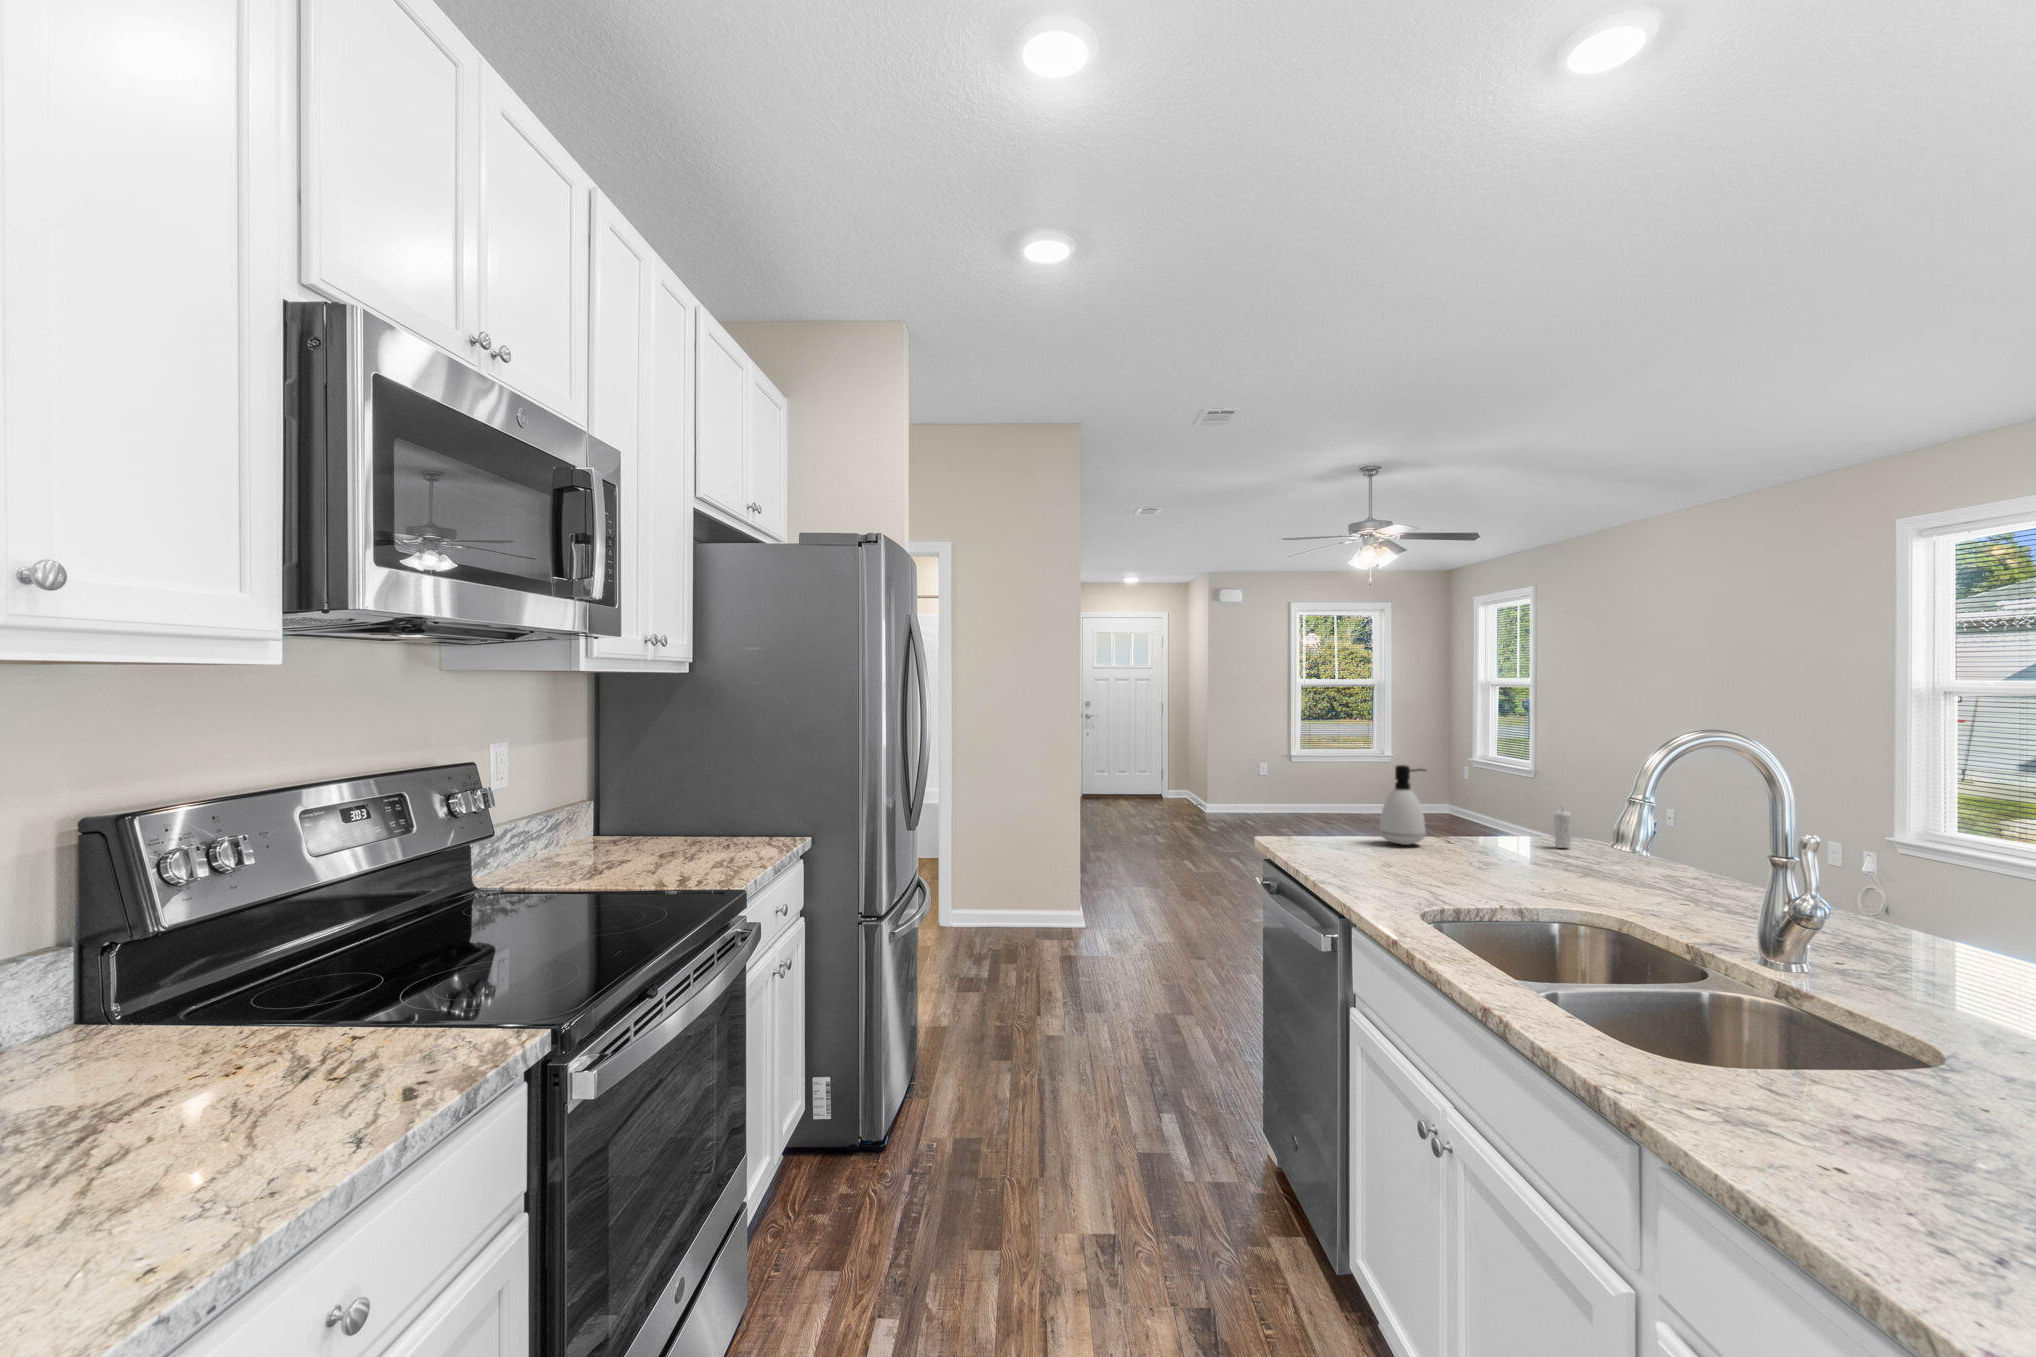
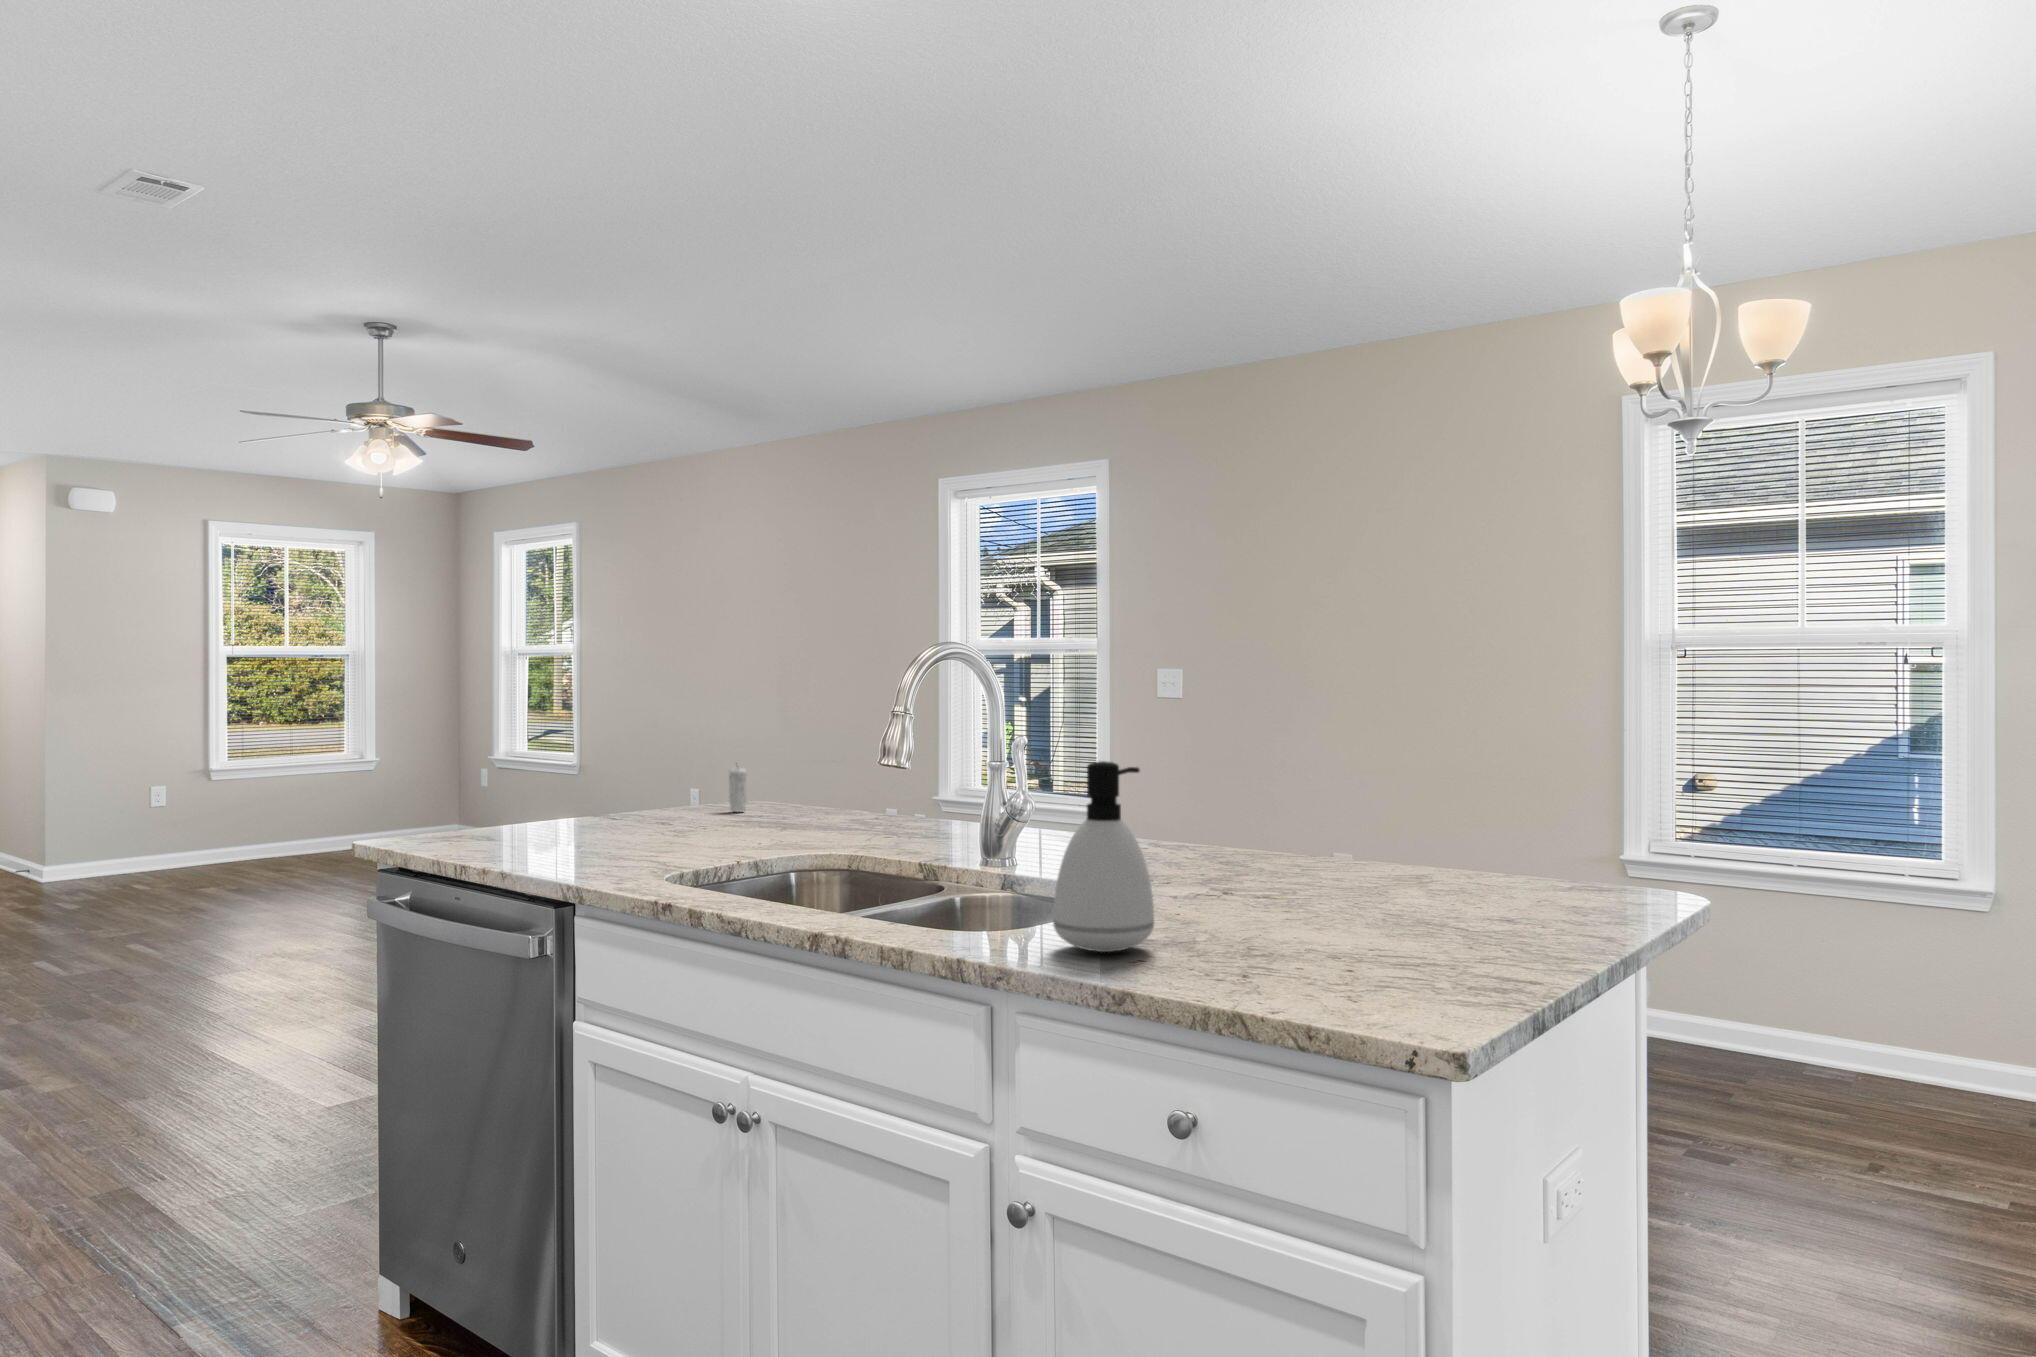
soap dispenser: present [1380,765,1426,845] -> present [1053,761,1154,952]

